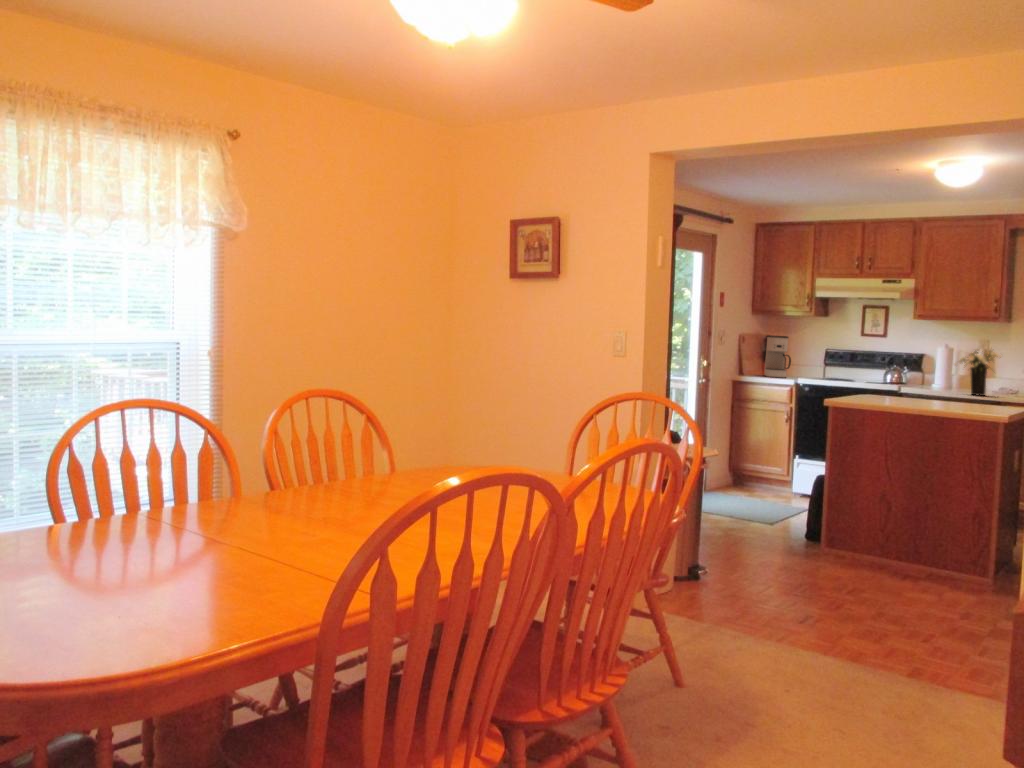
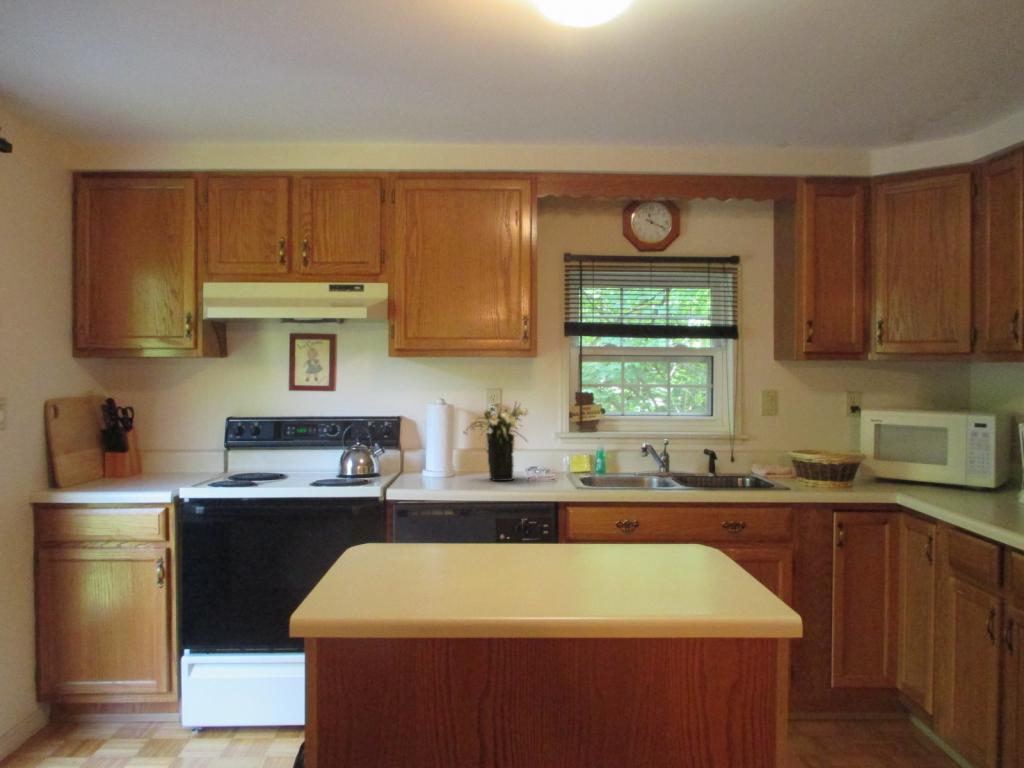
coffee maker: present [764,335,791,378] -> none [101,398,160,489]

